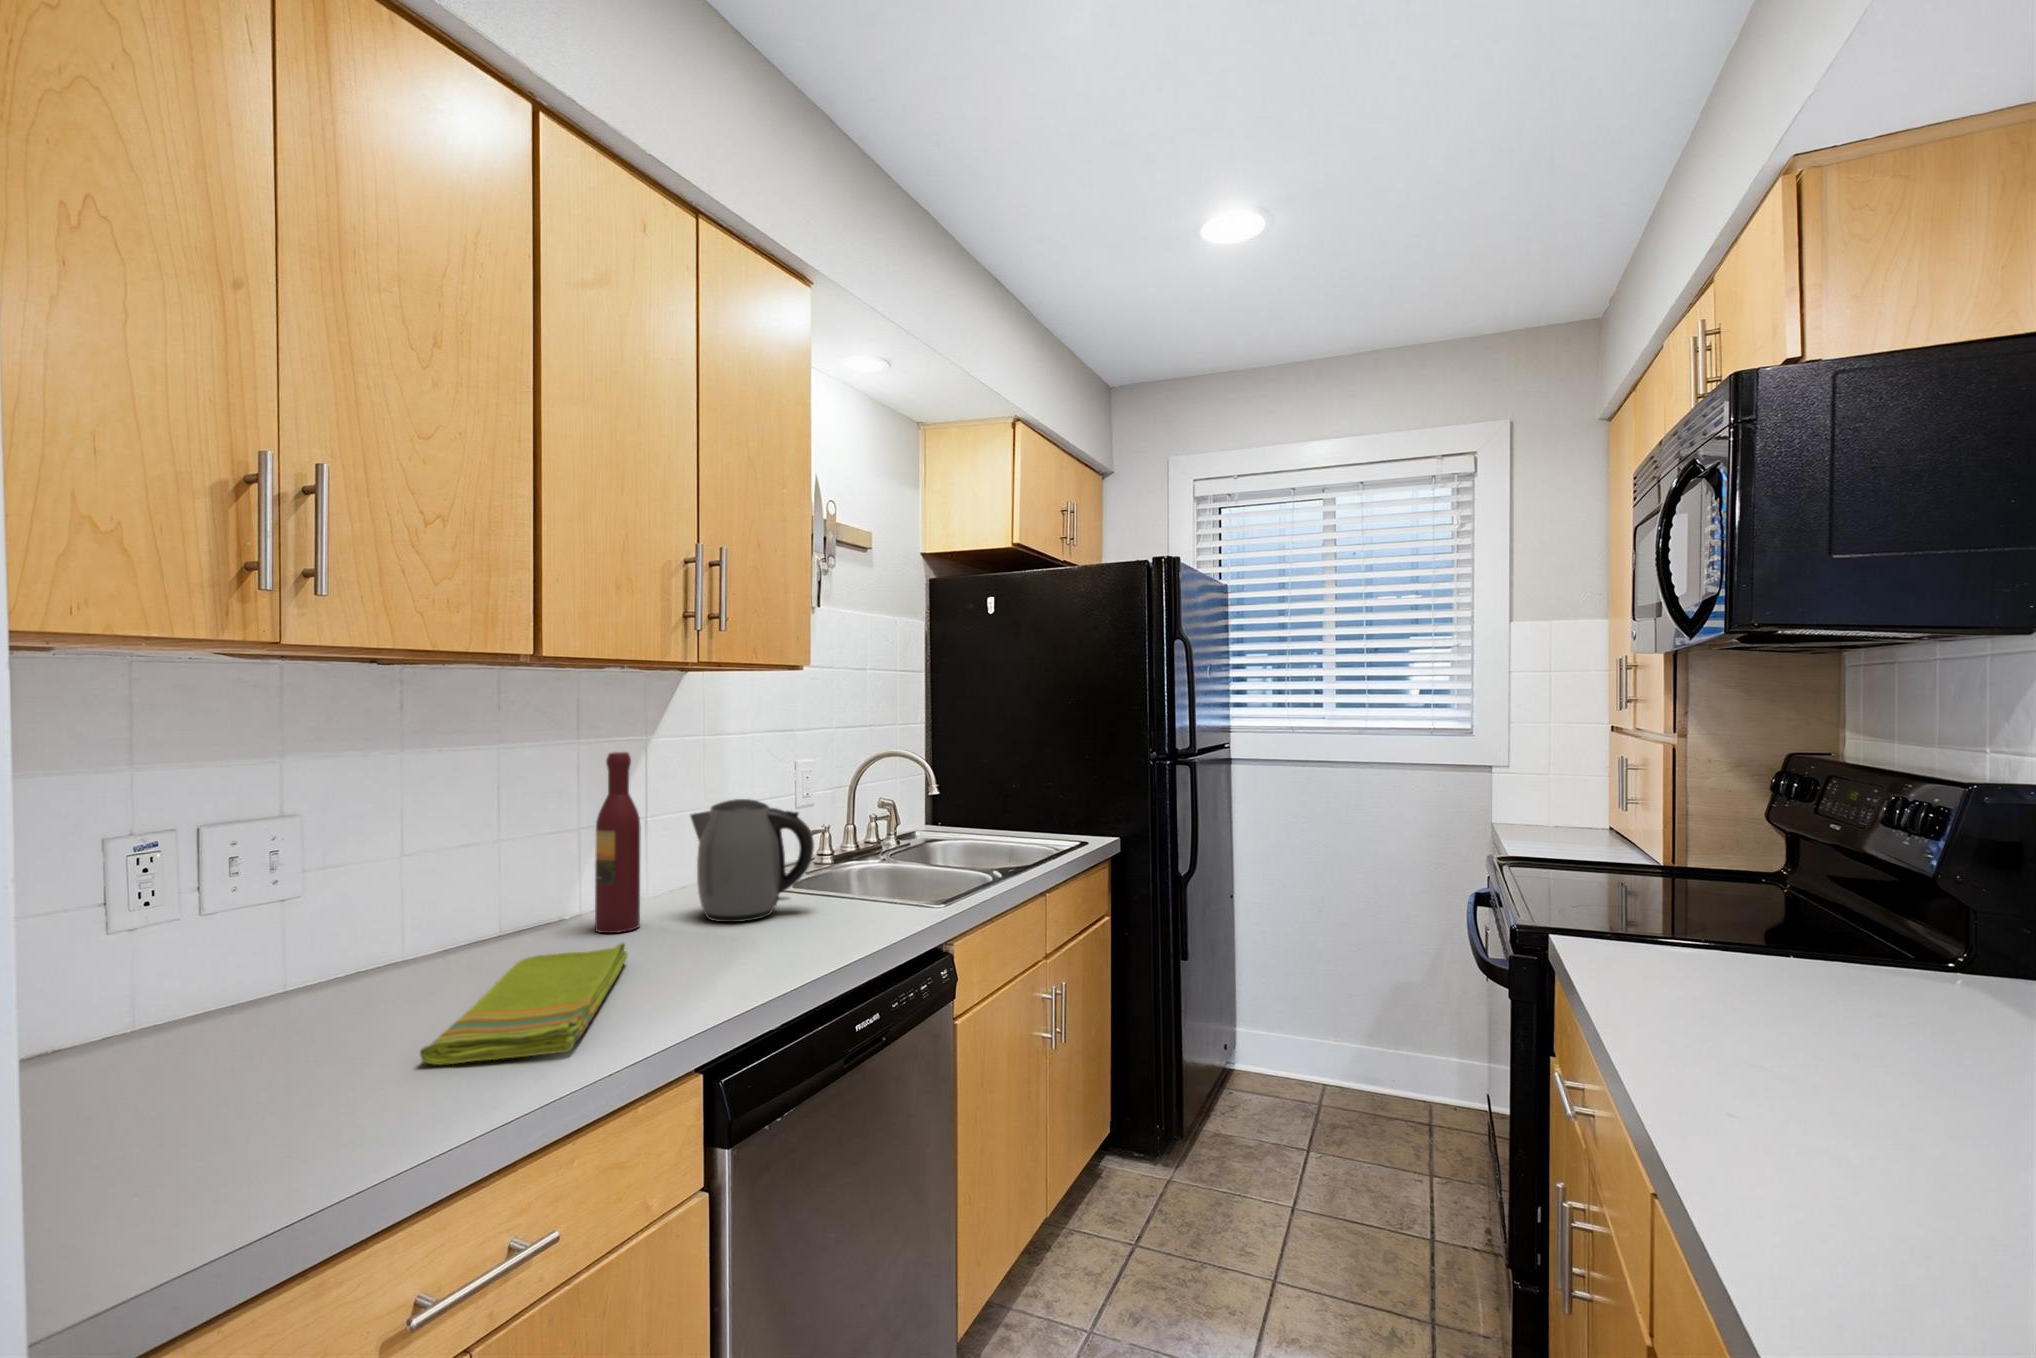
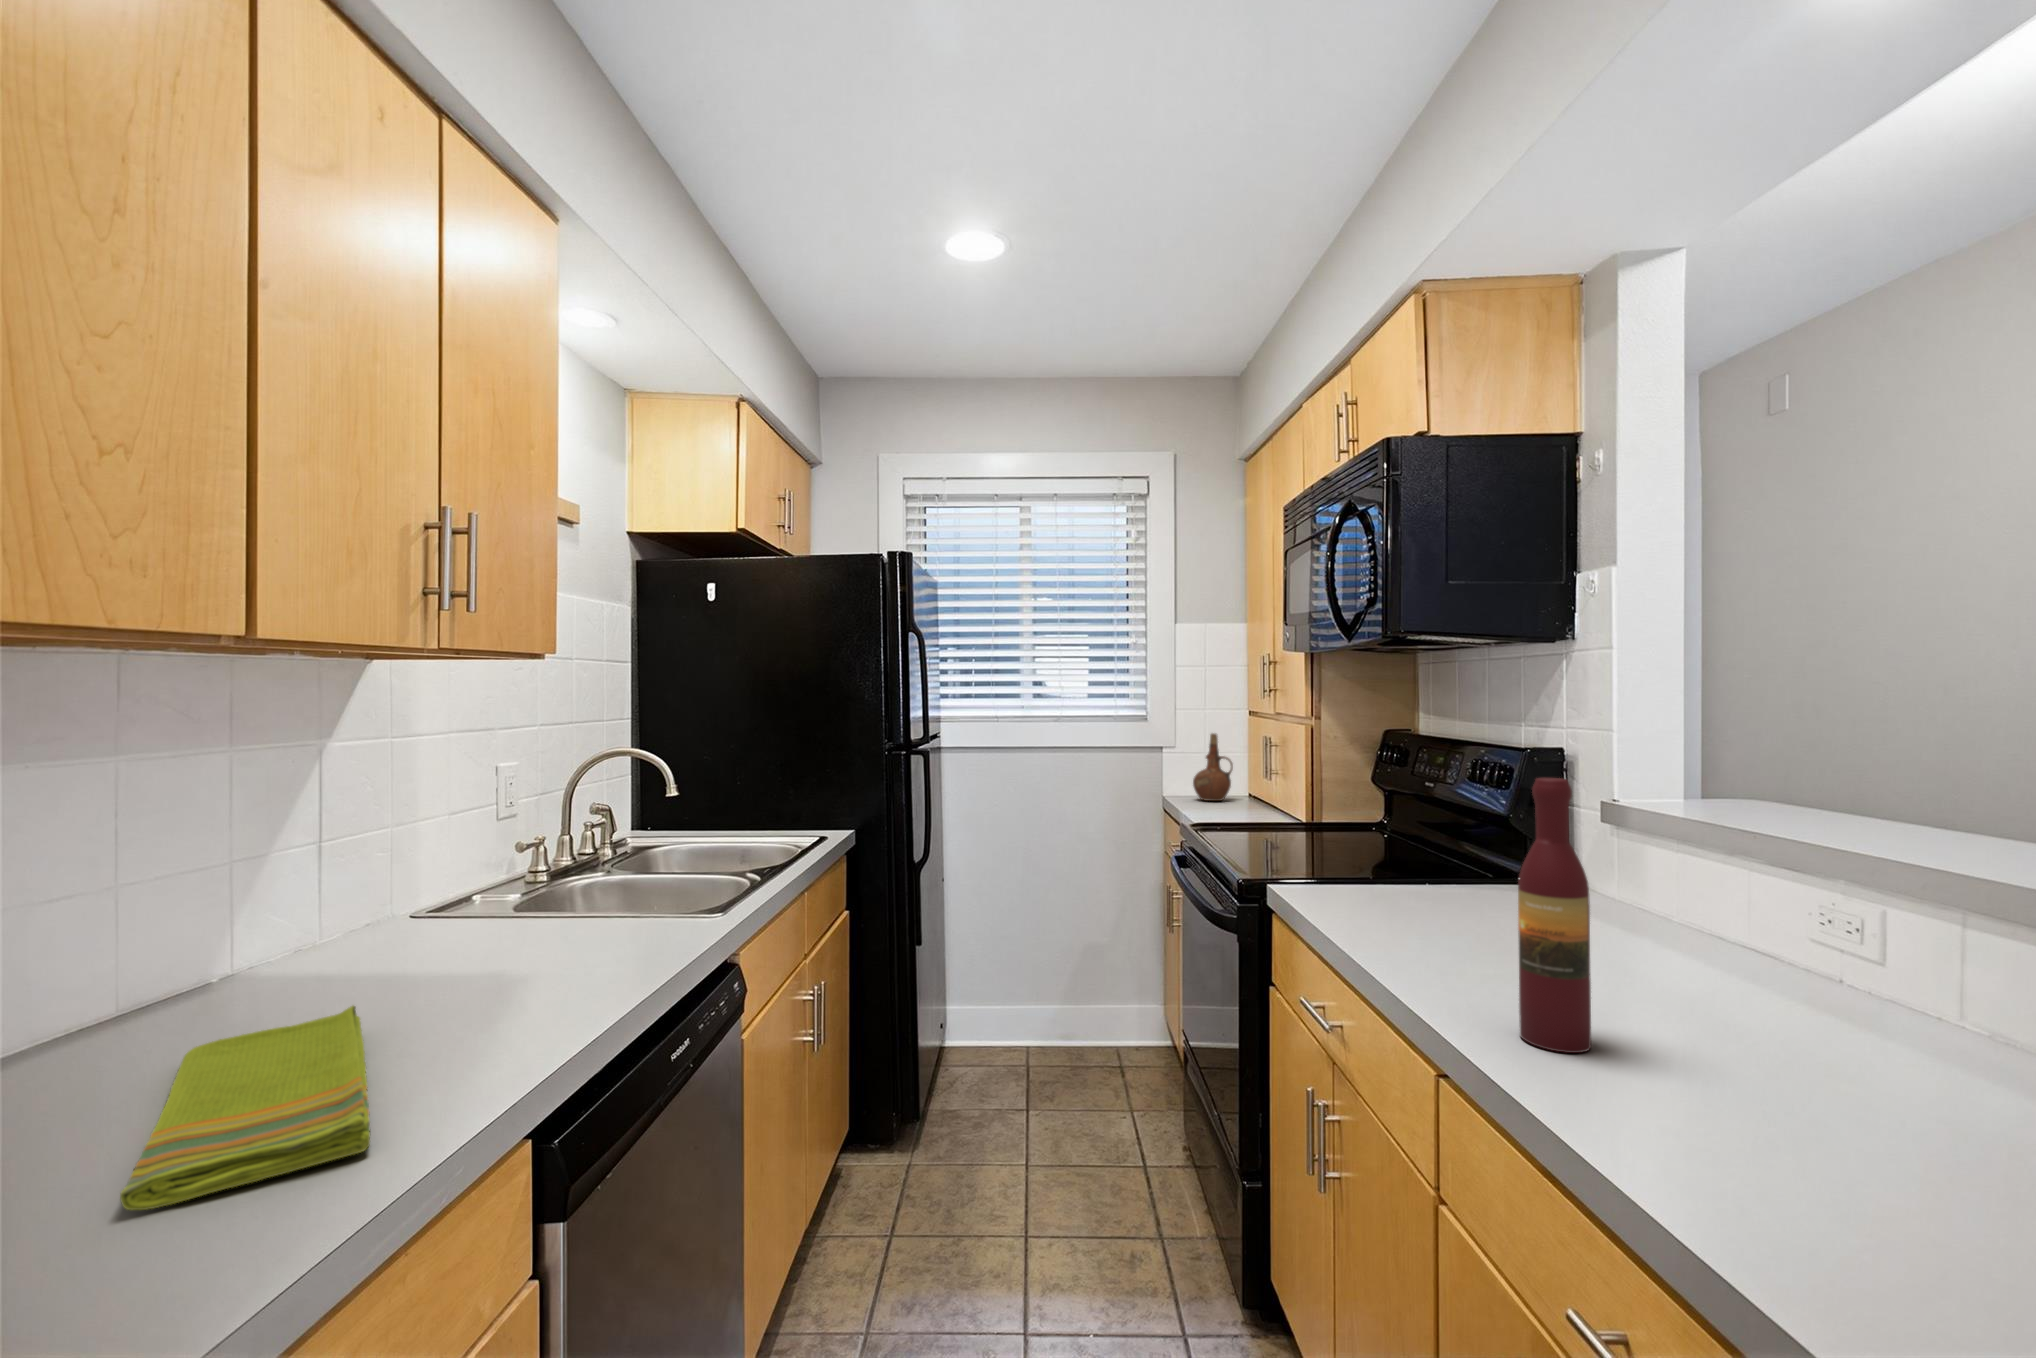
ceramic pitcher: none [1532,750,1586,831] -> present [1193,733,1233,801]
wine bottle: present [595,752,641,933] -> present [1518,778,1591,1053]
kettle: present [691,799,814,922] -> none [406,814,574,965]

